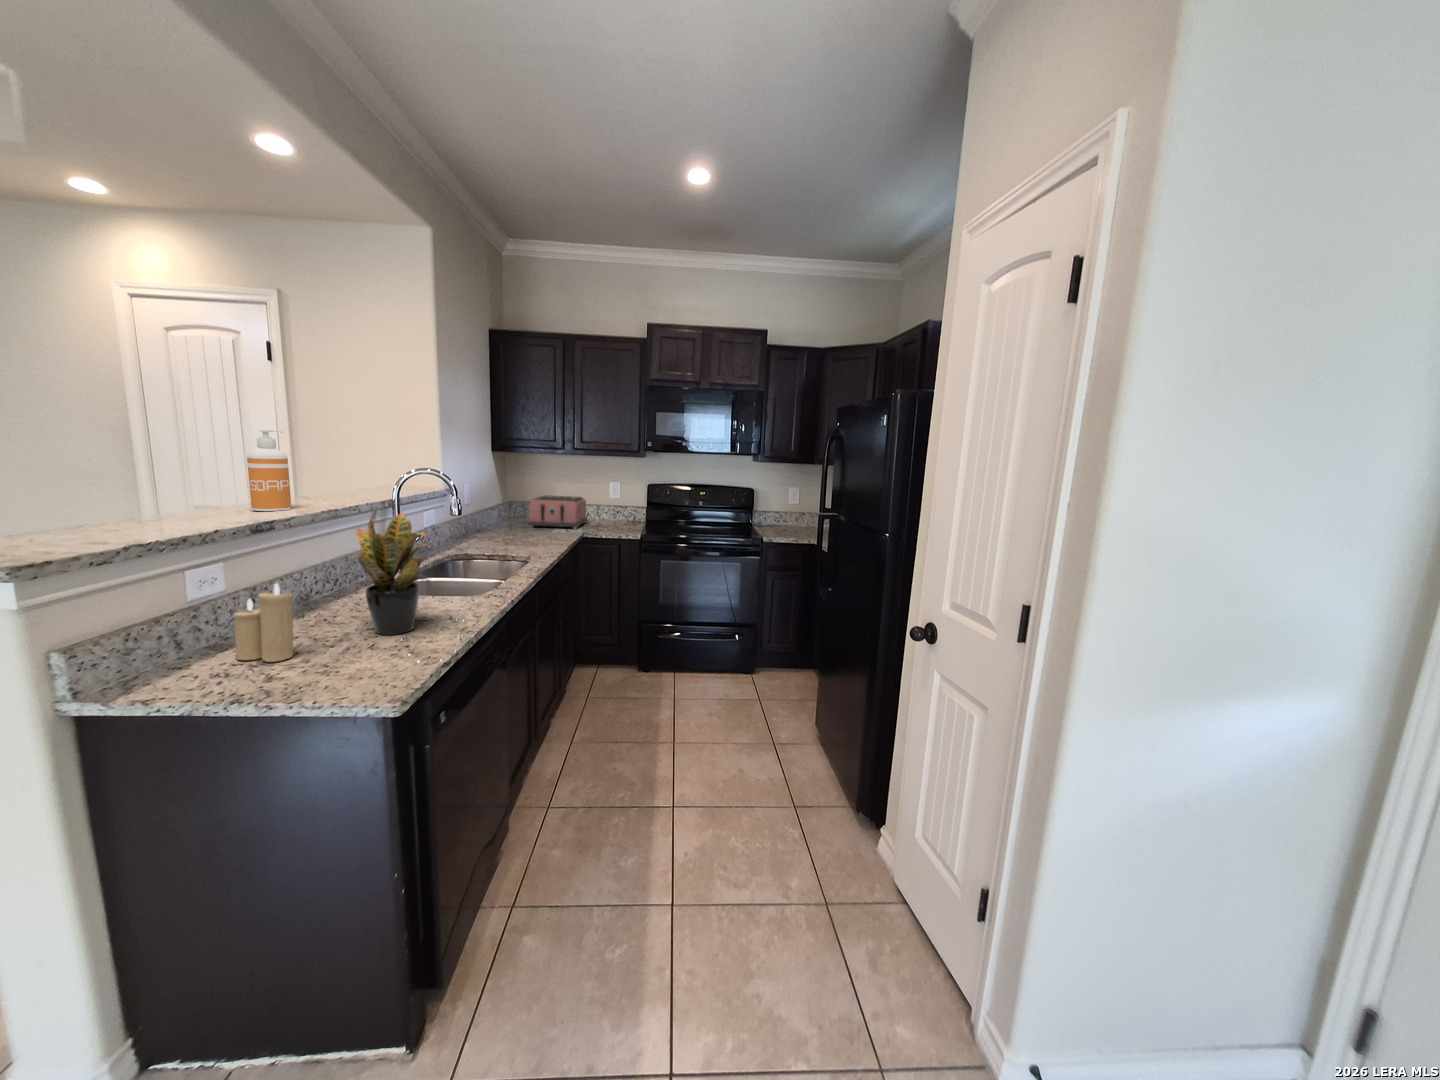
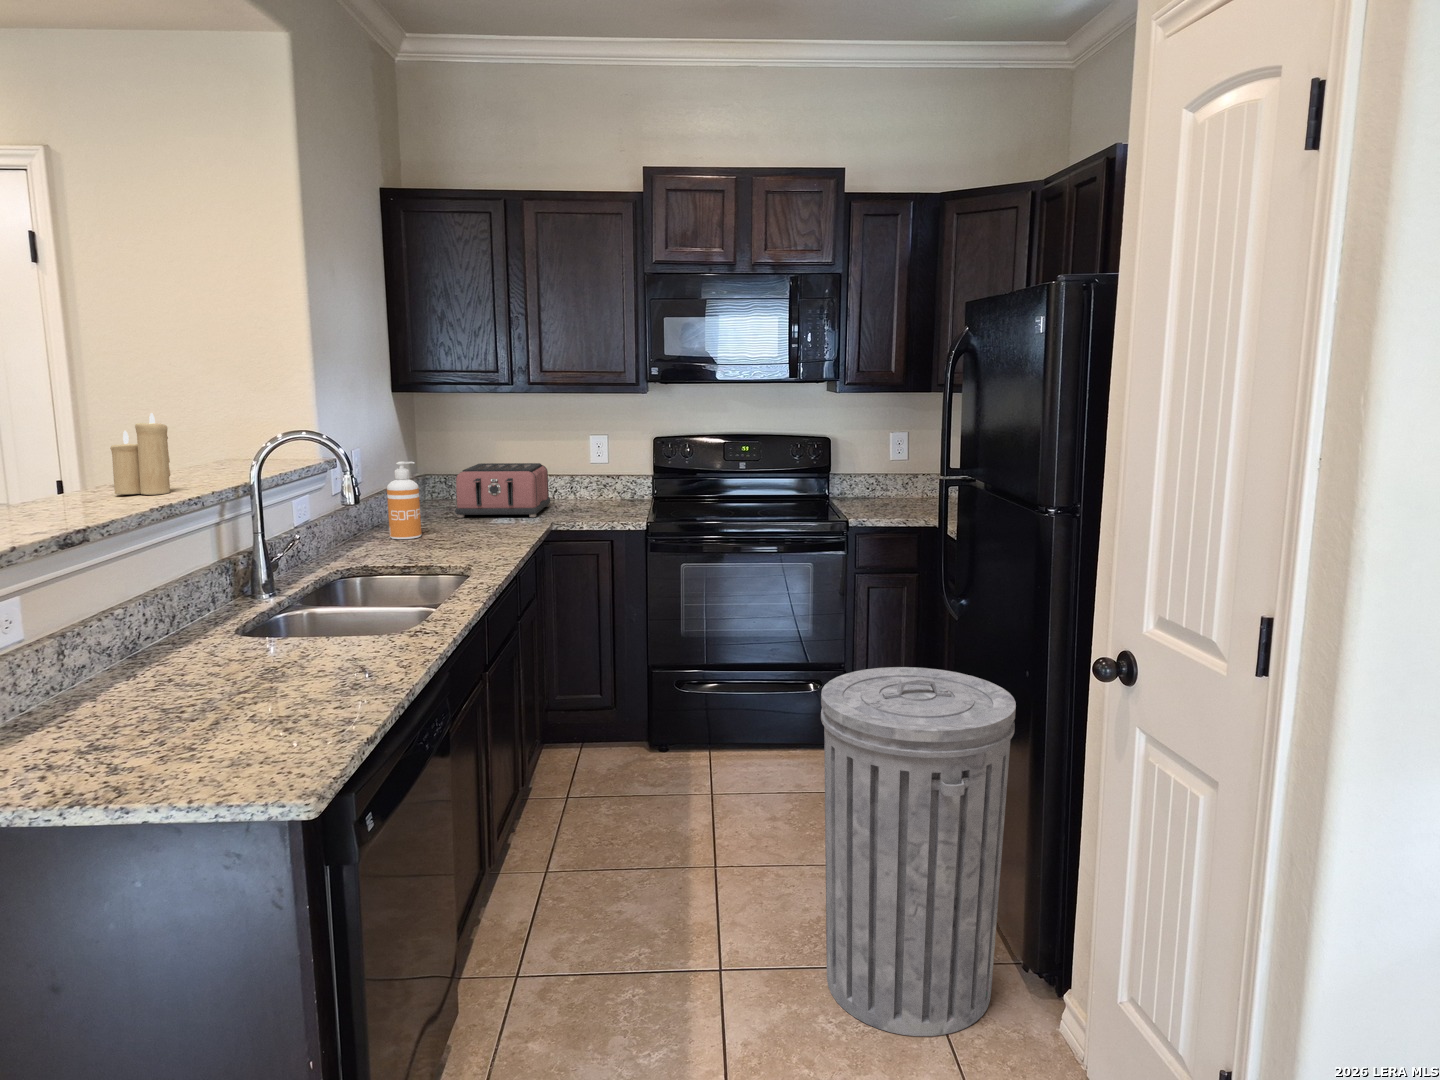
soap dispenser: present [247,430,292,511] -> present [387,462,422,539]
potted plant: present [356,512,427,635] -> none [195,491,348,699]
candle: present [233,583,294,662] -> present [110,413,170,495]
trash can: none [738,627,858,853] -> present [821,667,1016,1036]

